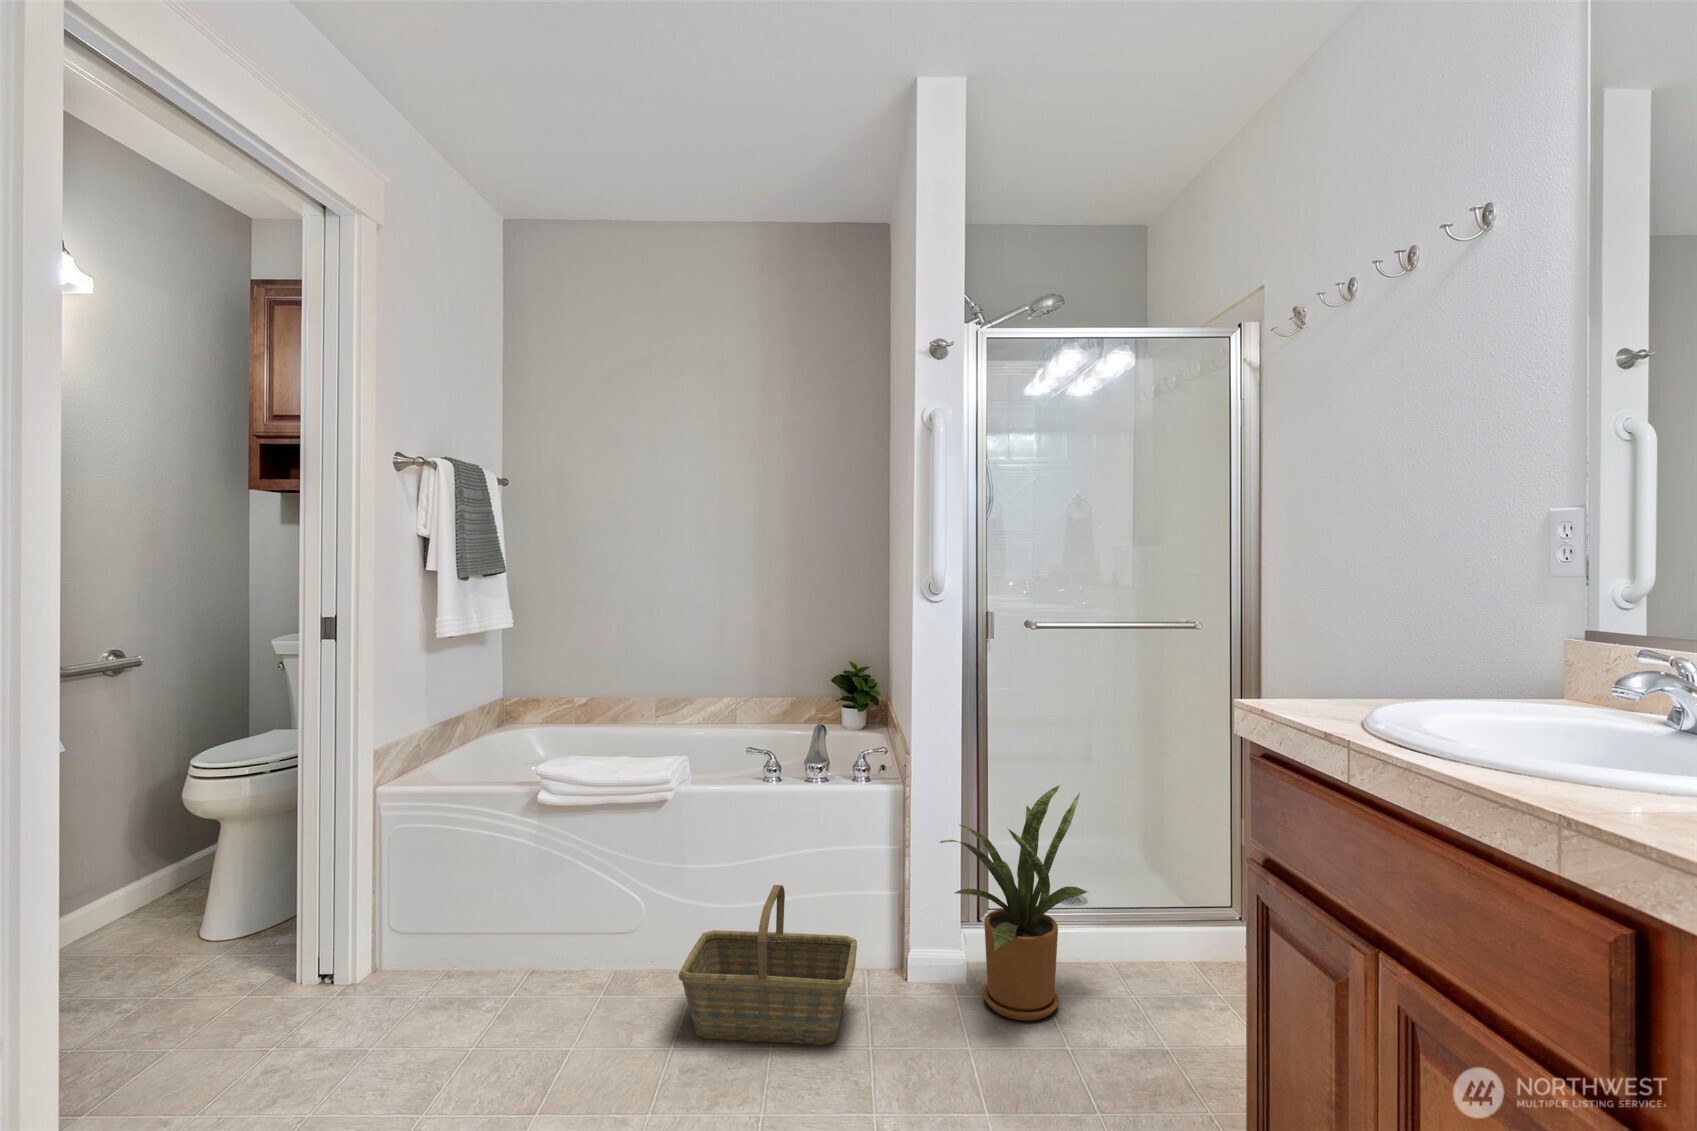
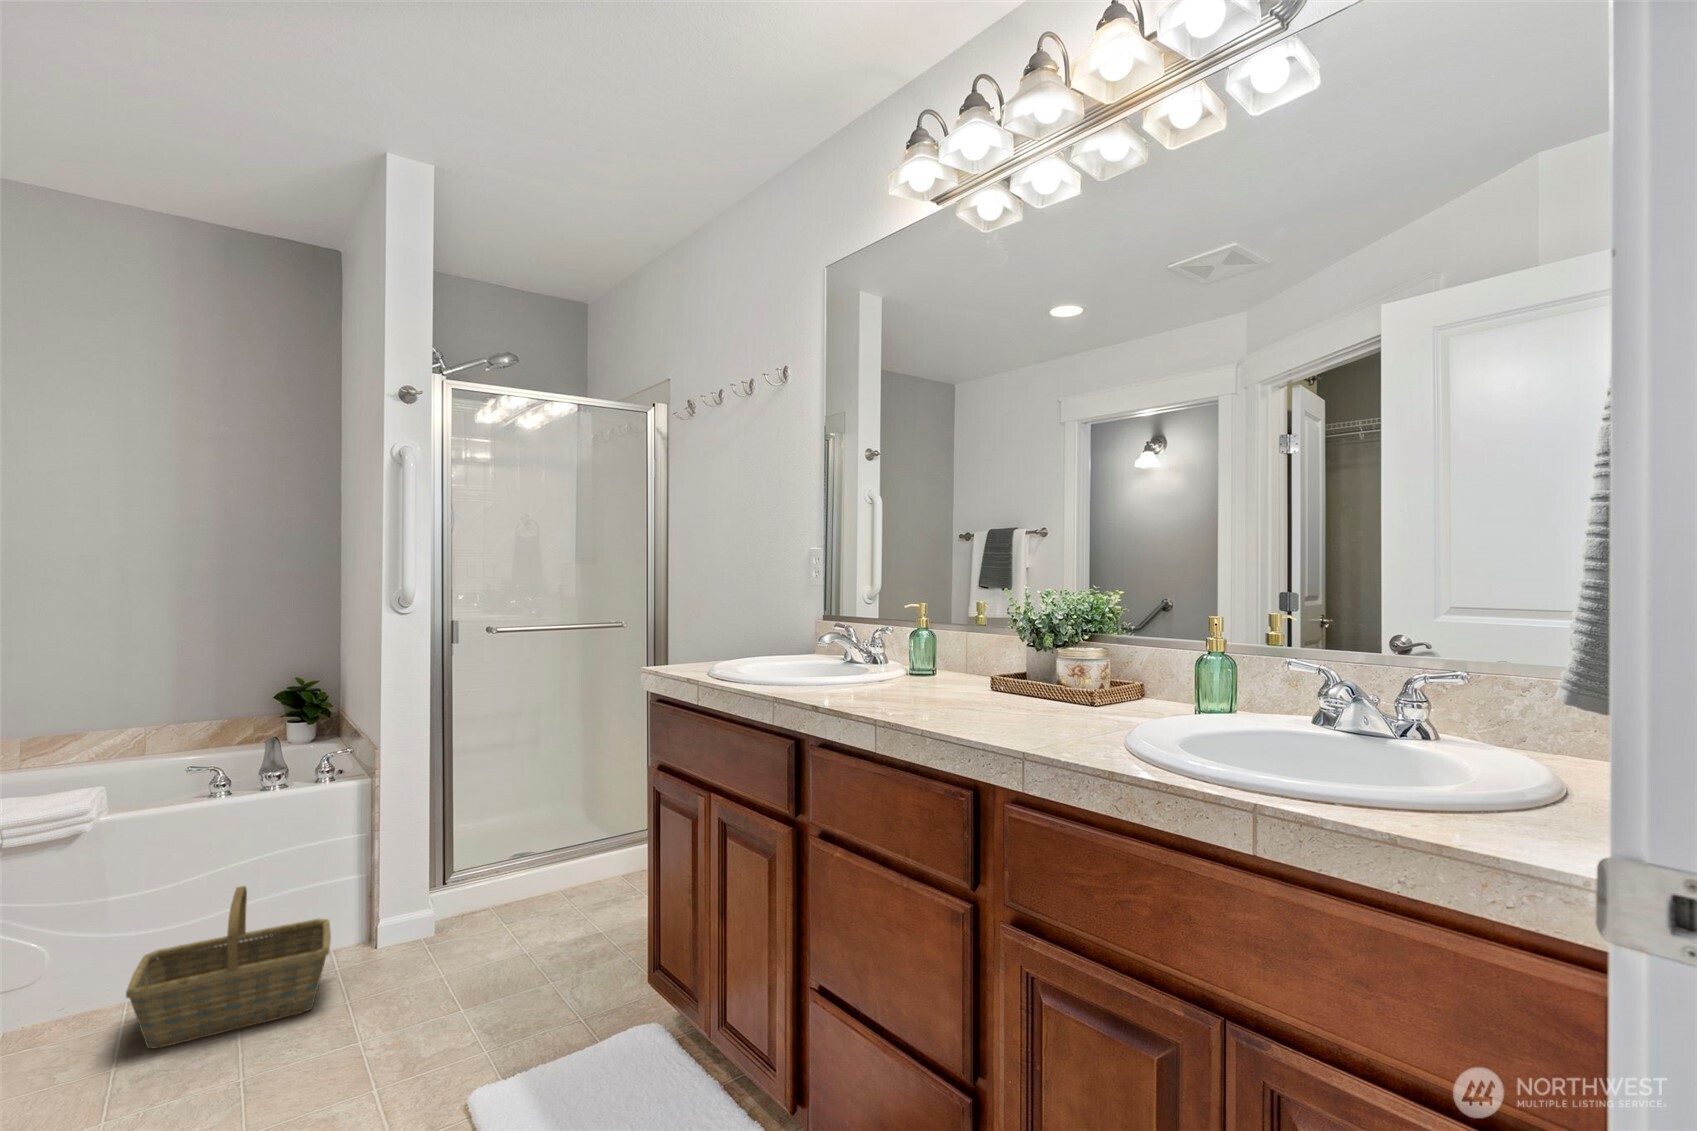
house plant: present [940,785,1087,1021] -> none [412,755,543,948]

